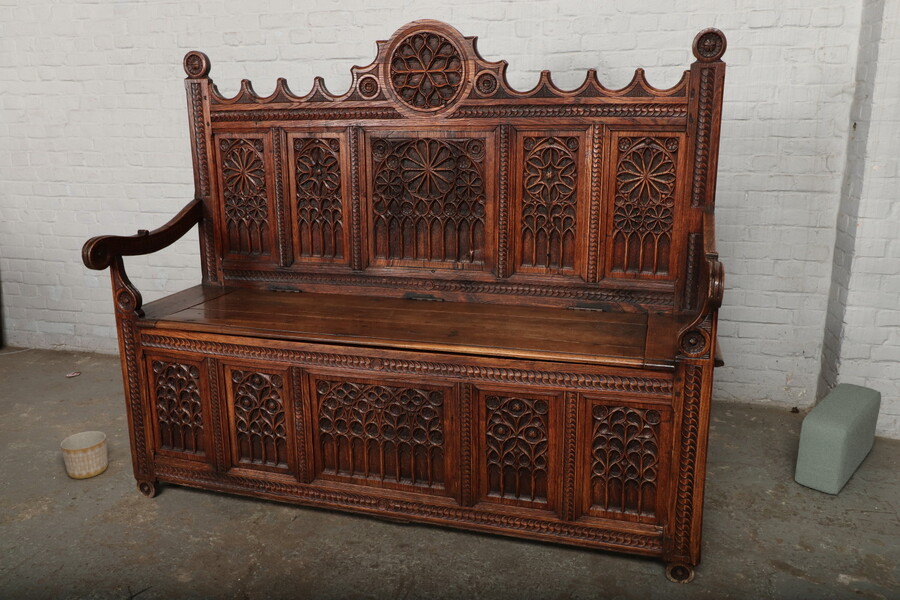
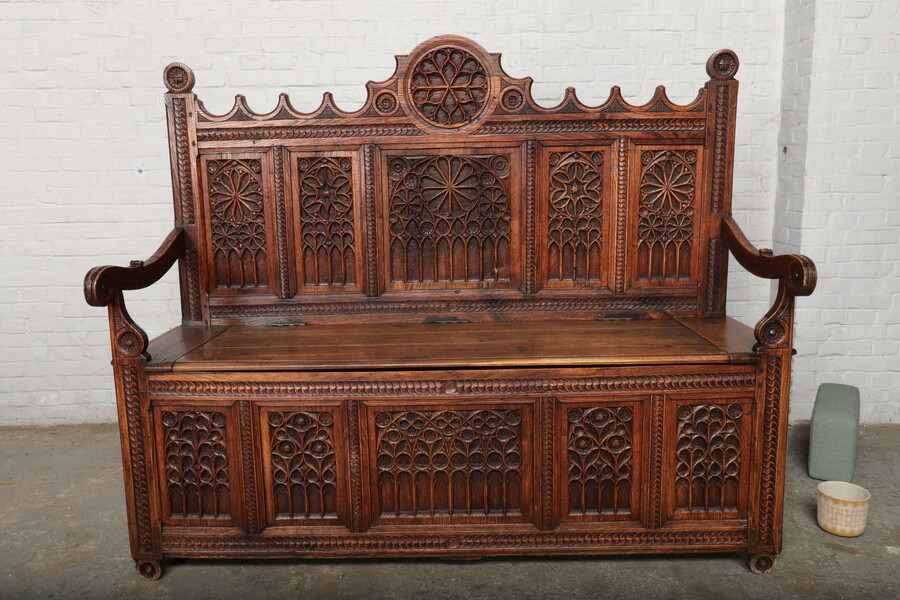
planter: present [60,431,108,479] -> present [817,481,871,537]

